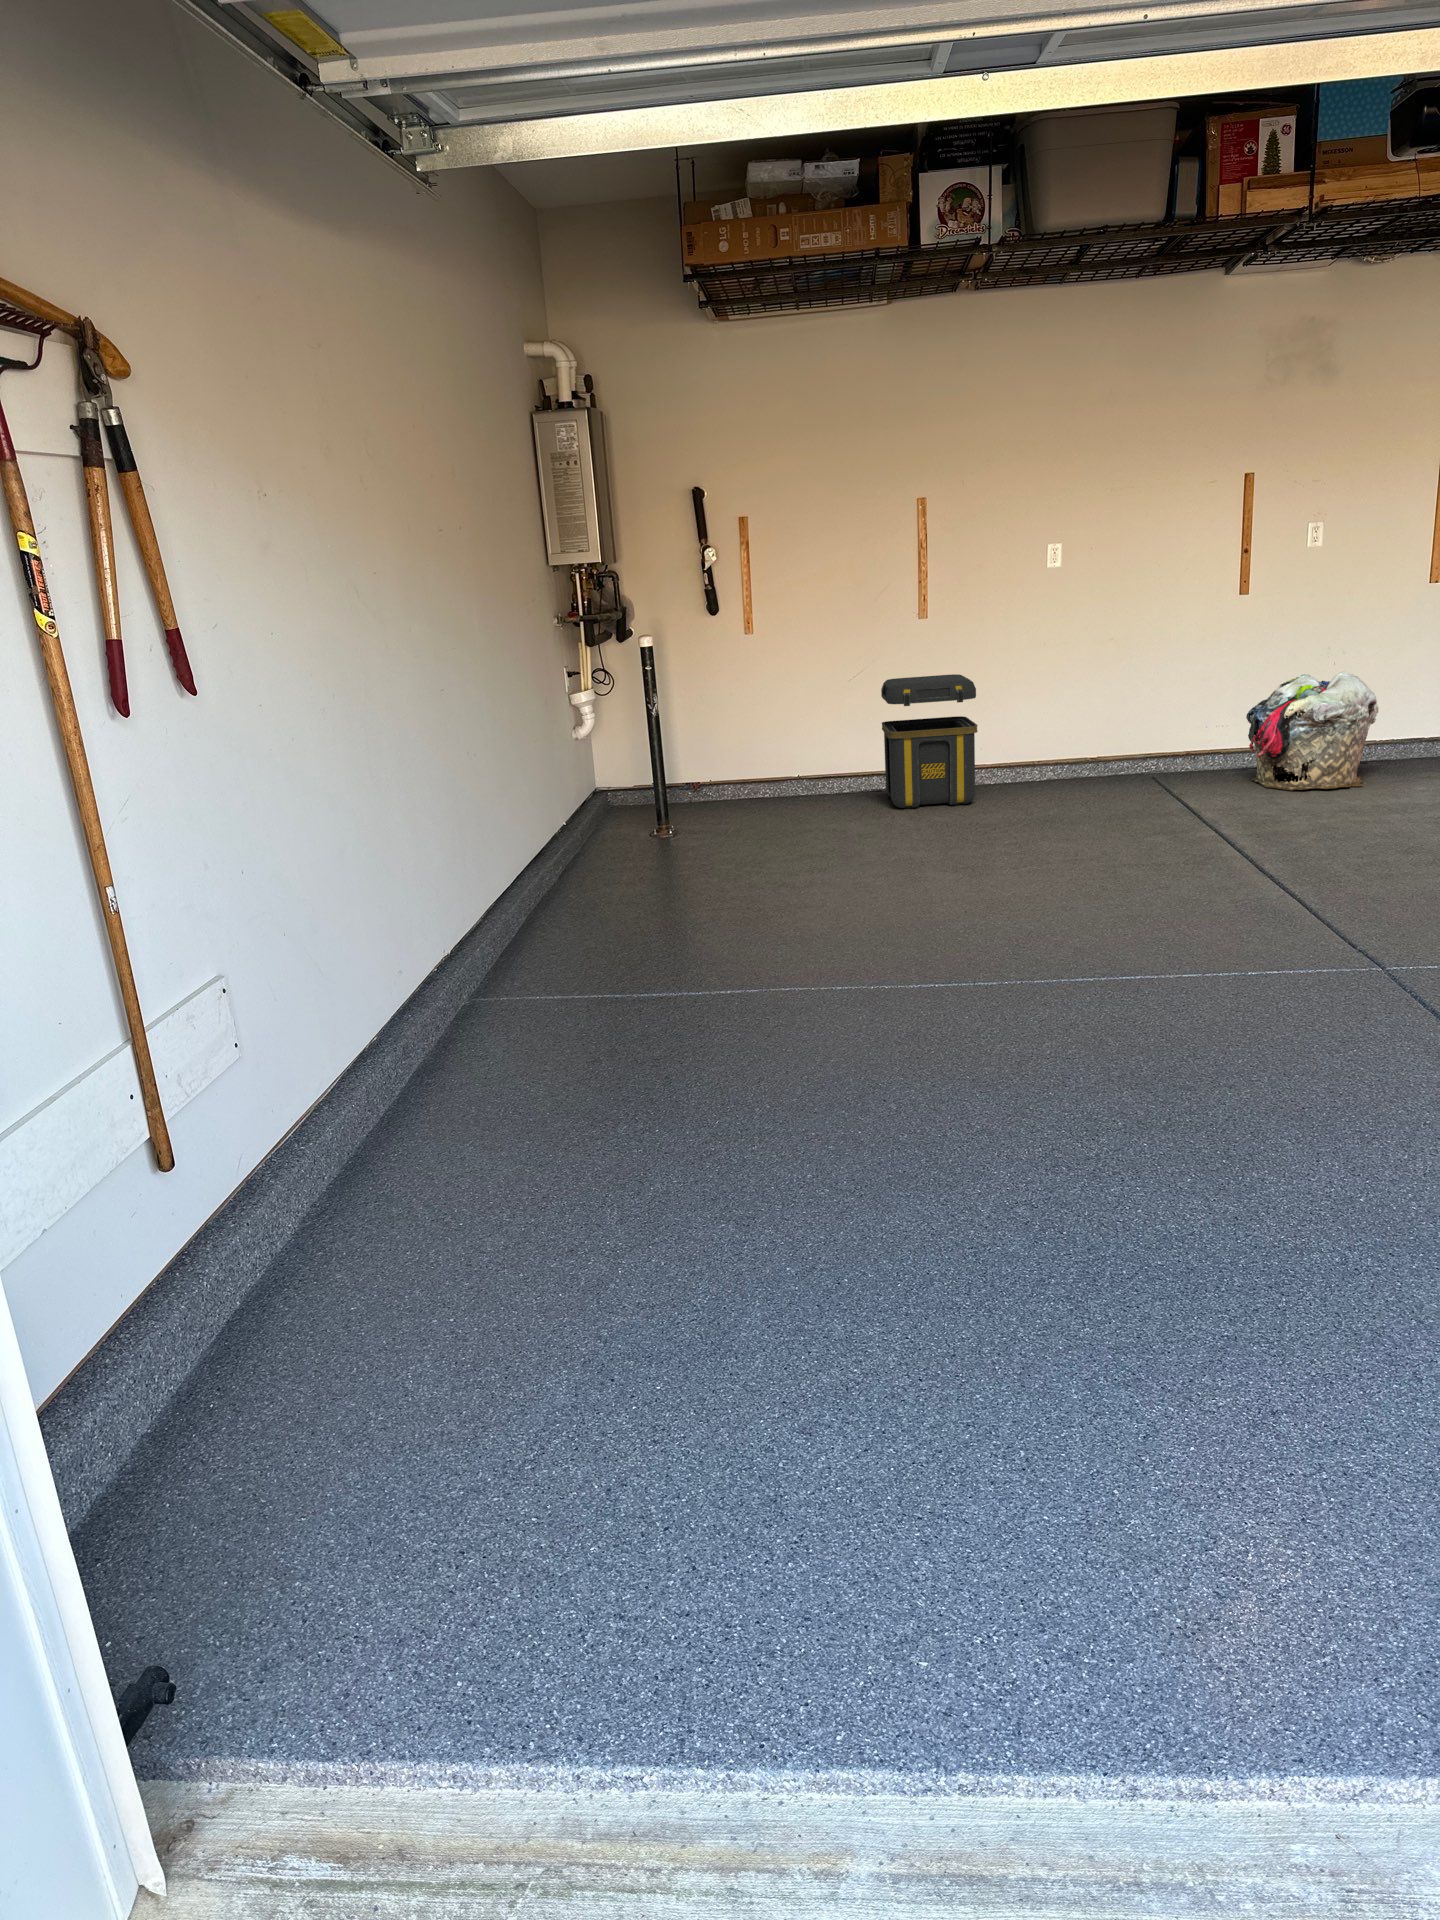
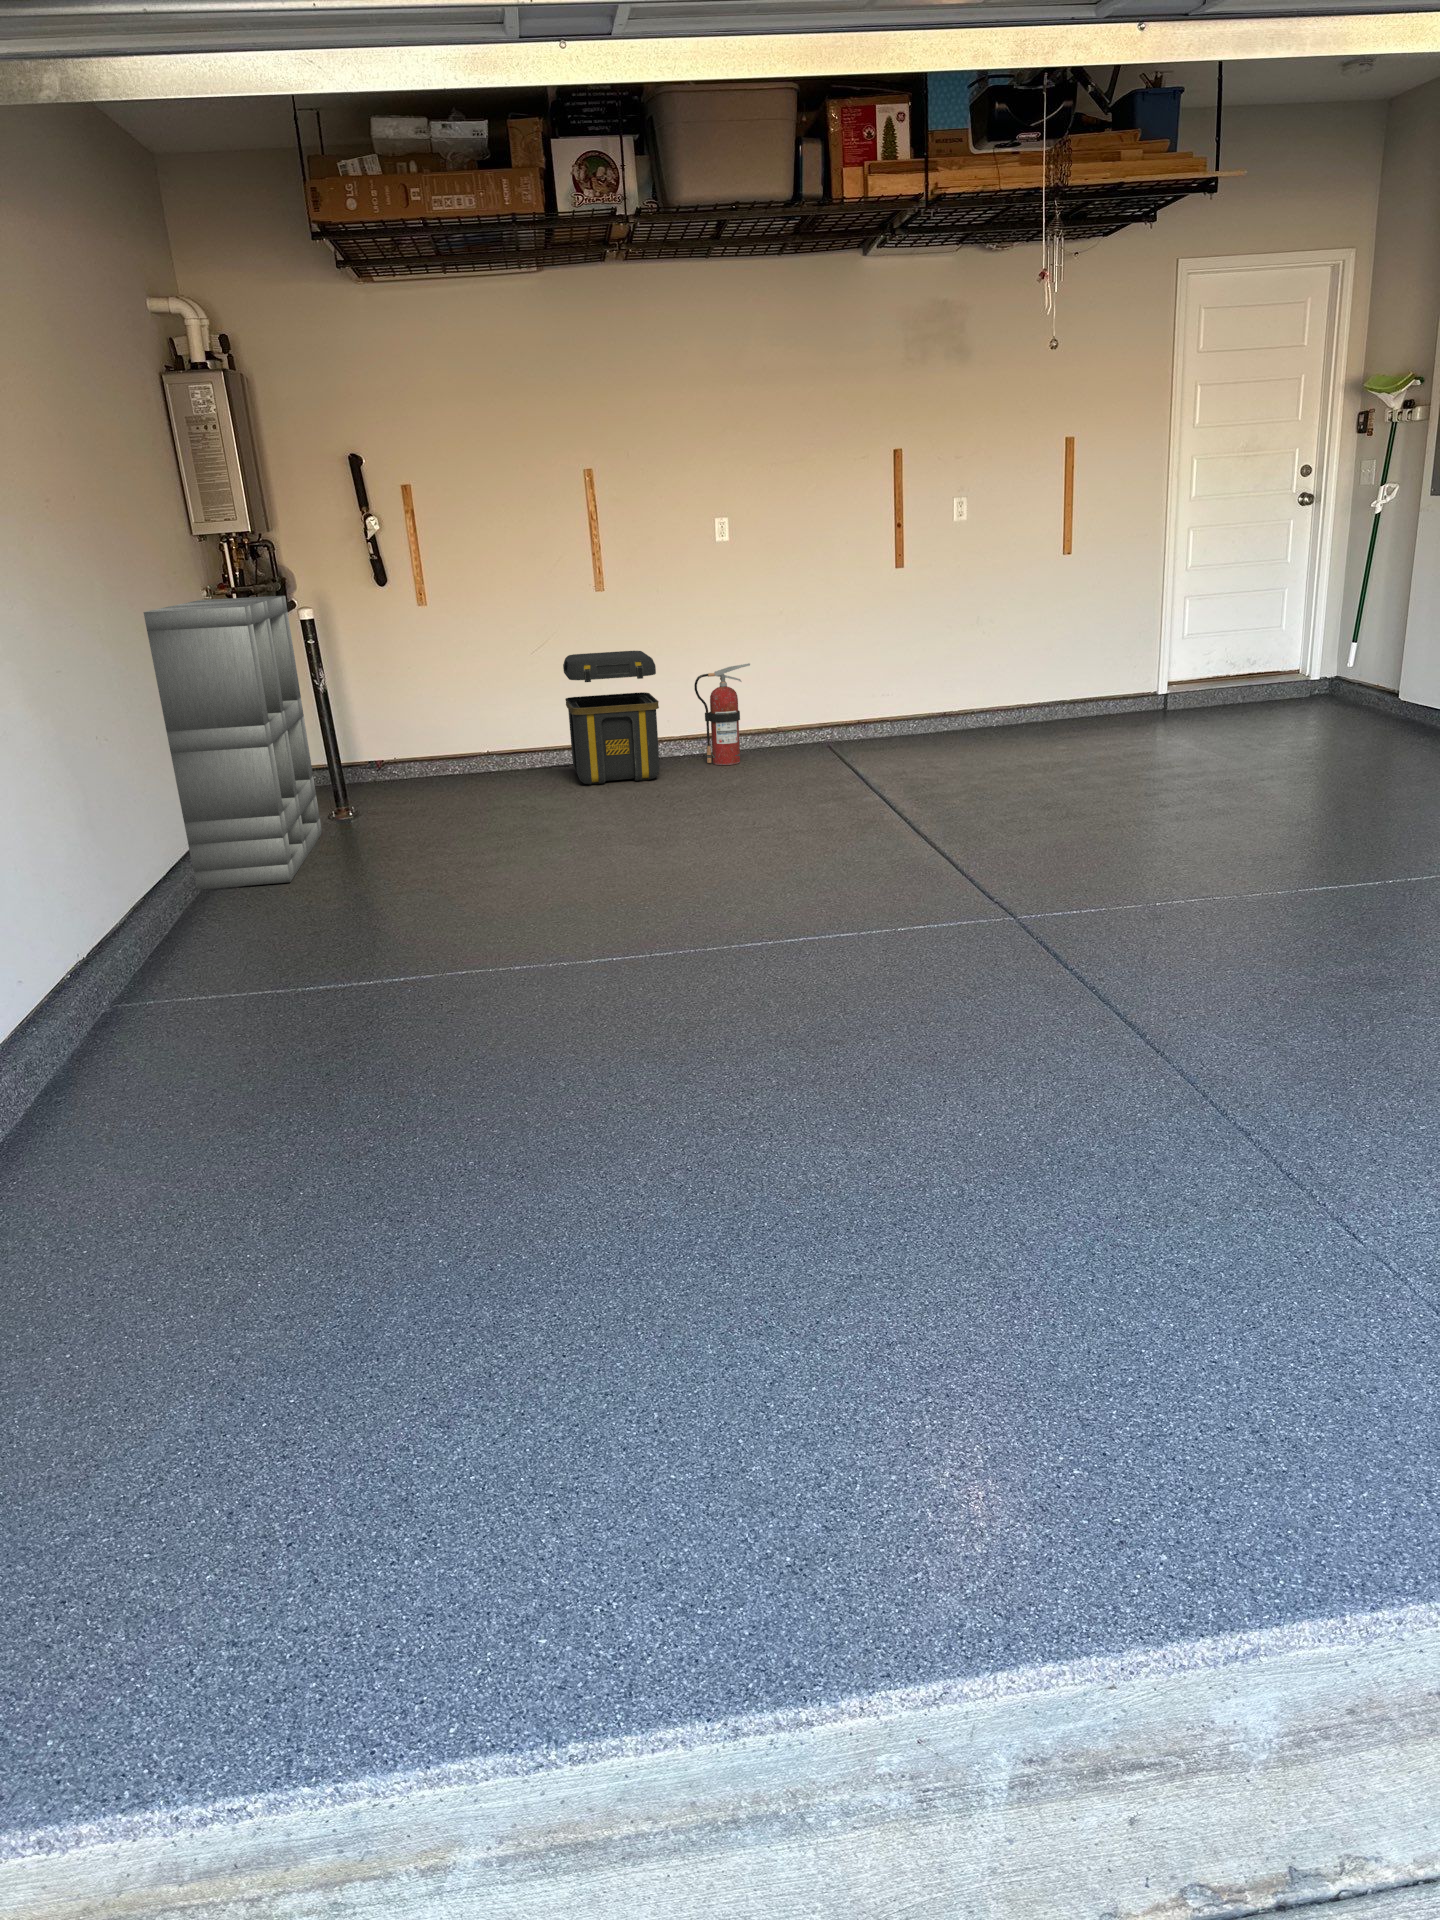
shelving unit: none [507,626,648,901] -> present [144,596,322,890]
laundry basket: present [1246,671,1379,790] -> none [908,652,1023,763]
fire extinguisher: none [1014,686,1074,790] -> present [694,663,750,765]

